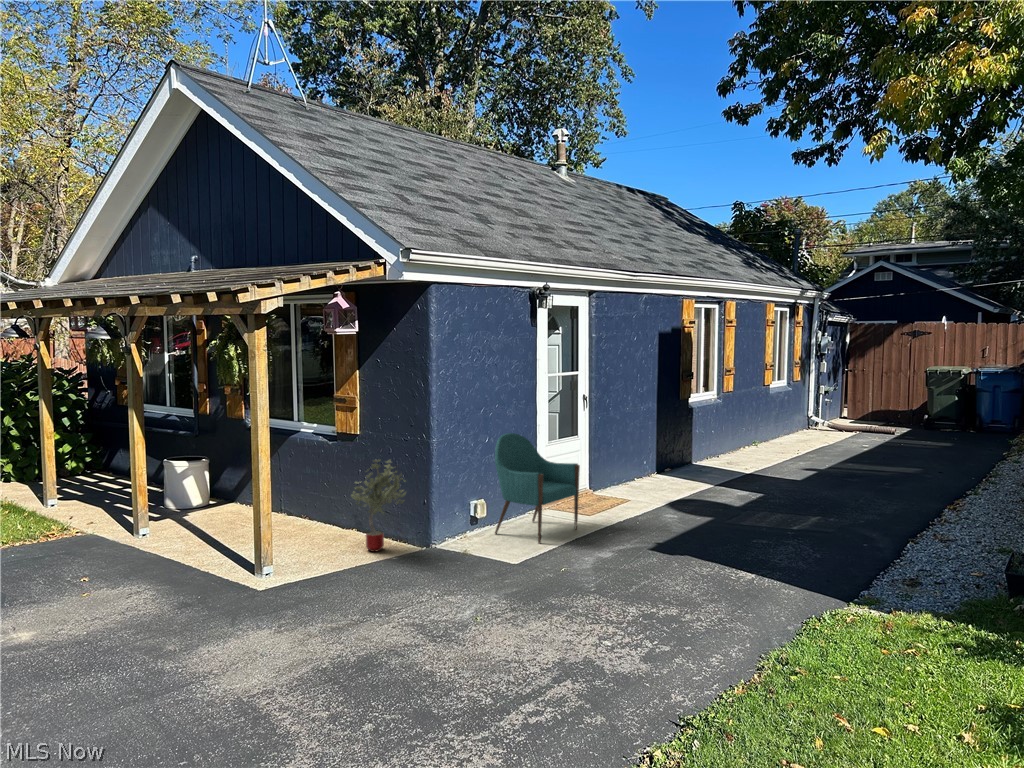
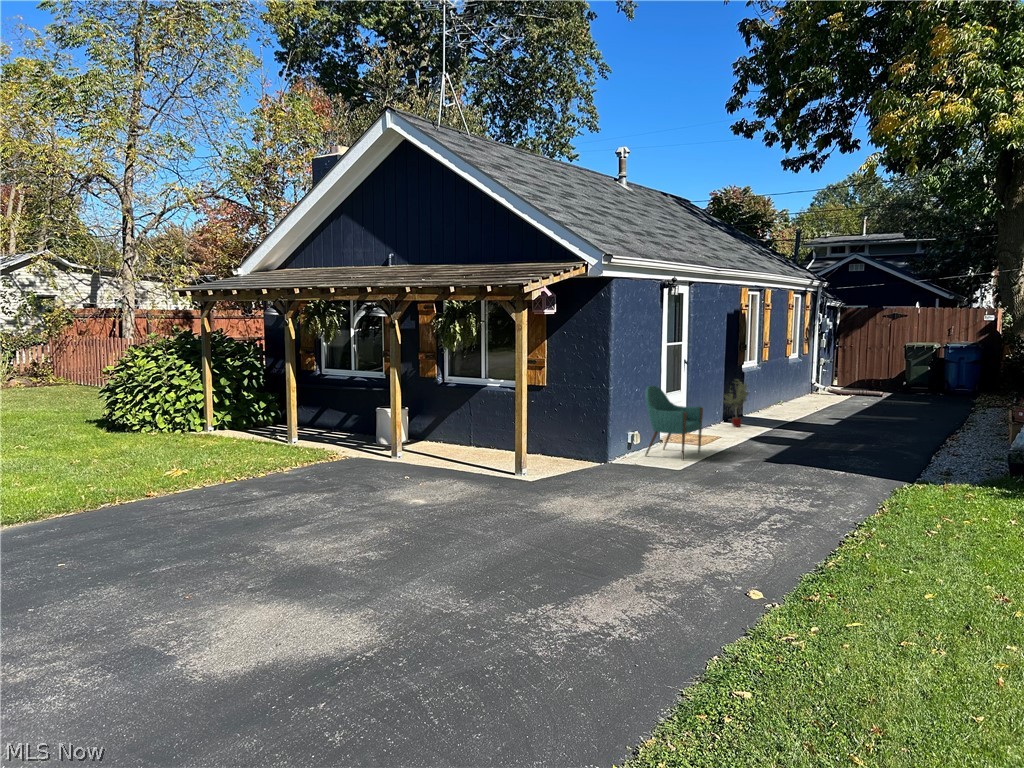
potted tree: present [352,460,406,552] -> present [724,381,749,427]

